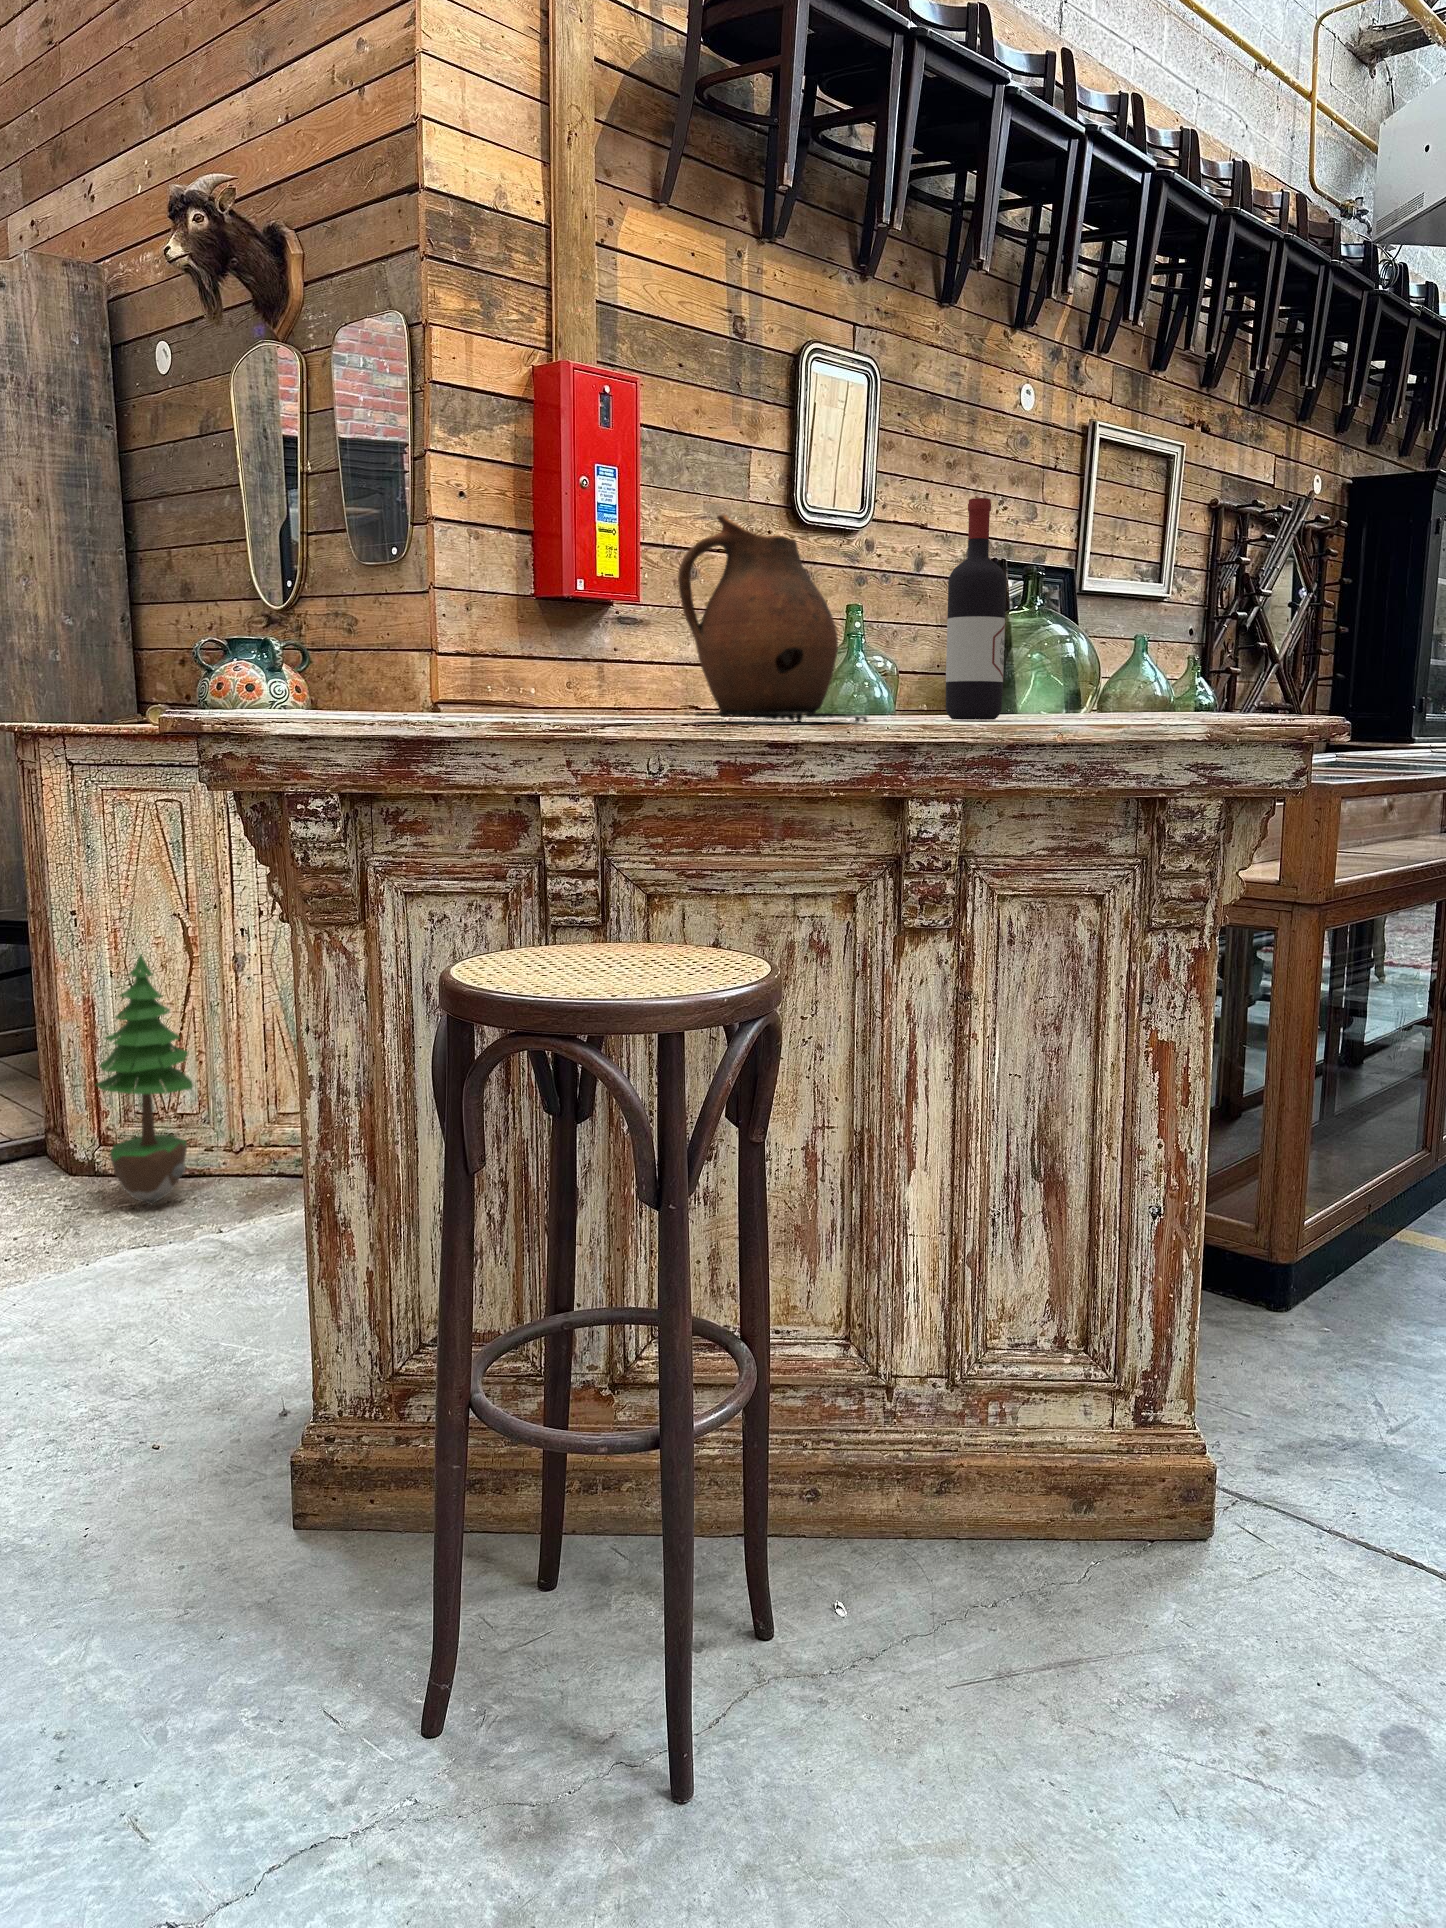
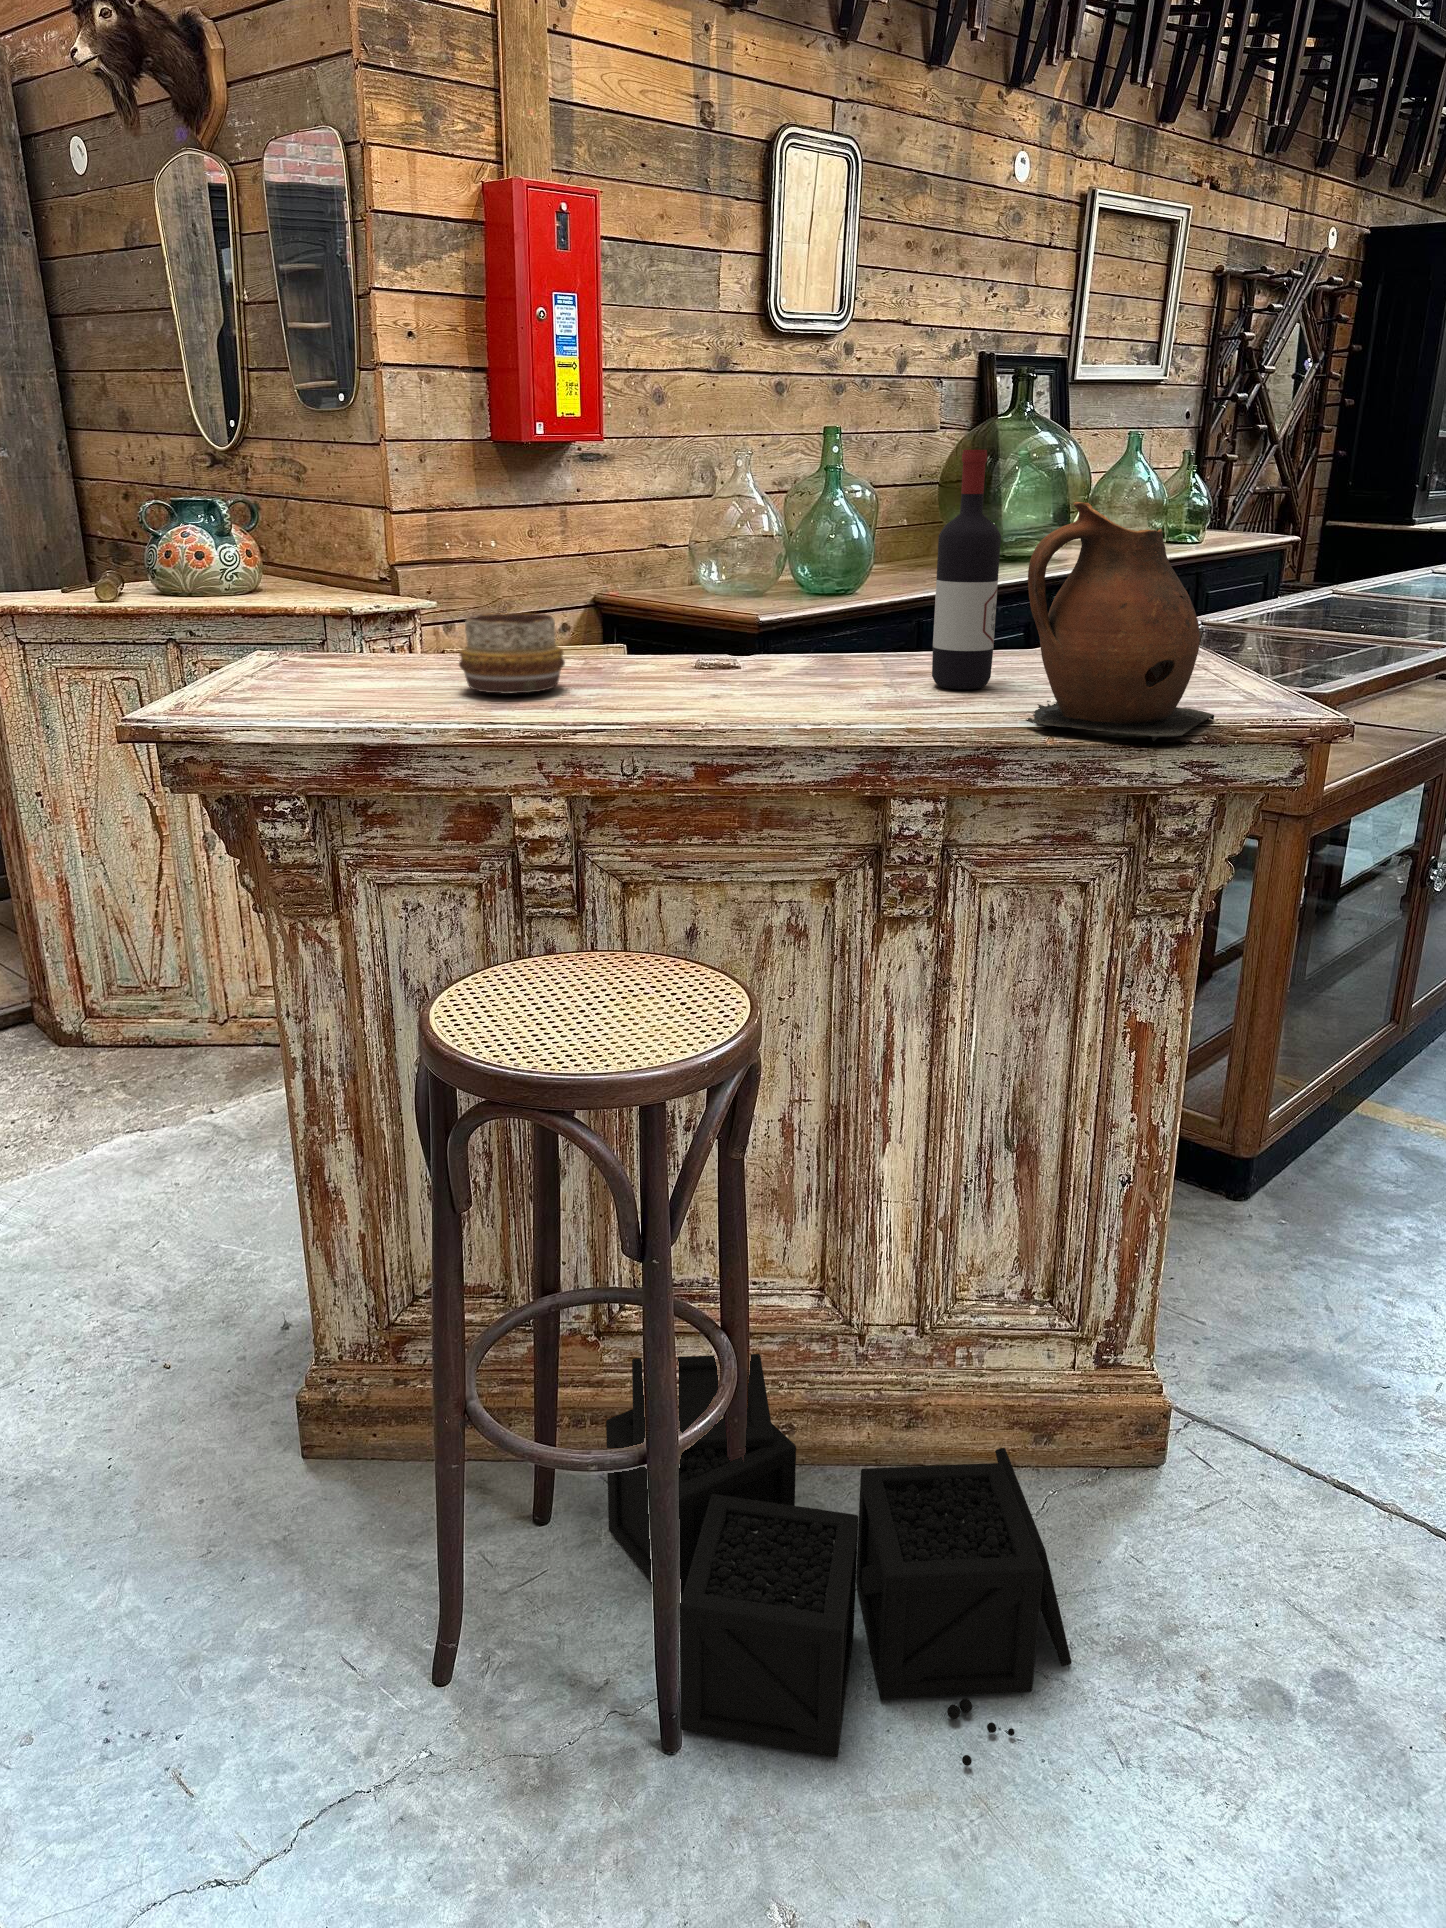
ceramic pitcher: present [678,515,867,722] -> present [1026,502,1214,741]
decorative bowl: none [495,645,596,718] -> present [459,613,565,694]
potted tree: present [96,954,193,1204] -> none [76,833,175,1072]
storage bin: none [618,1402,1121,1806] -> present [606,1354,1072,1766]

